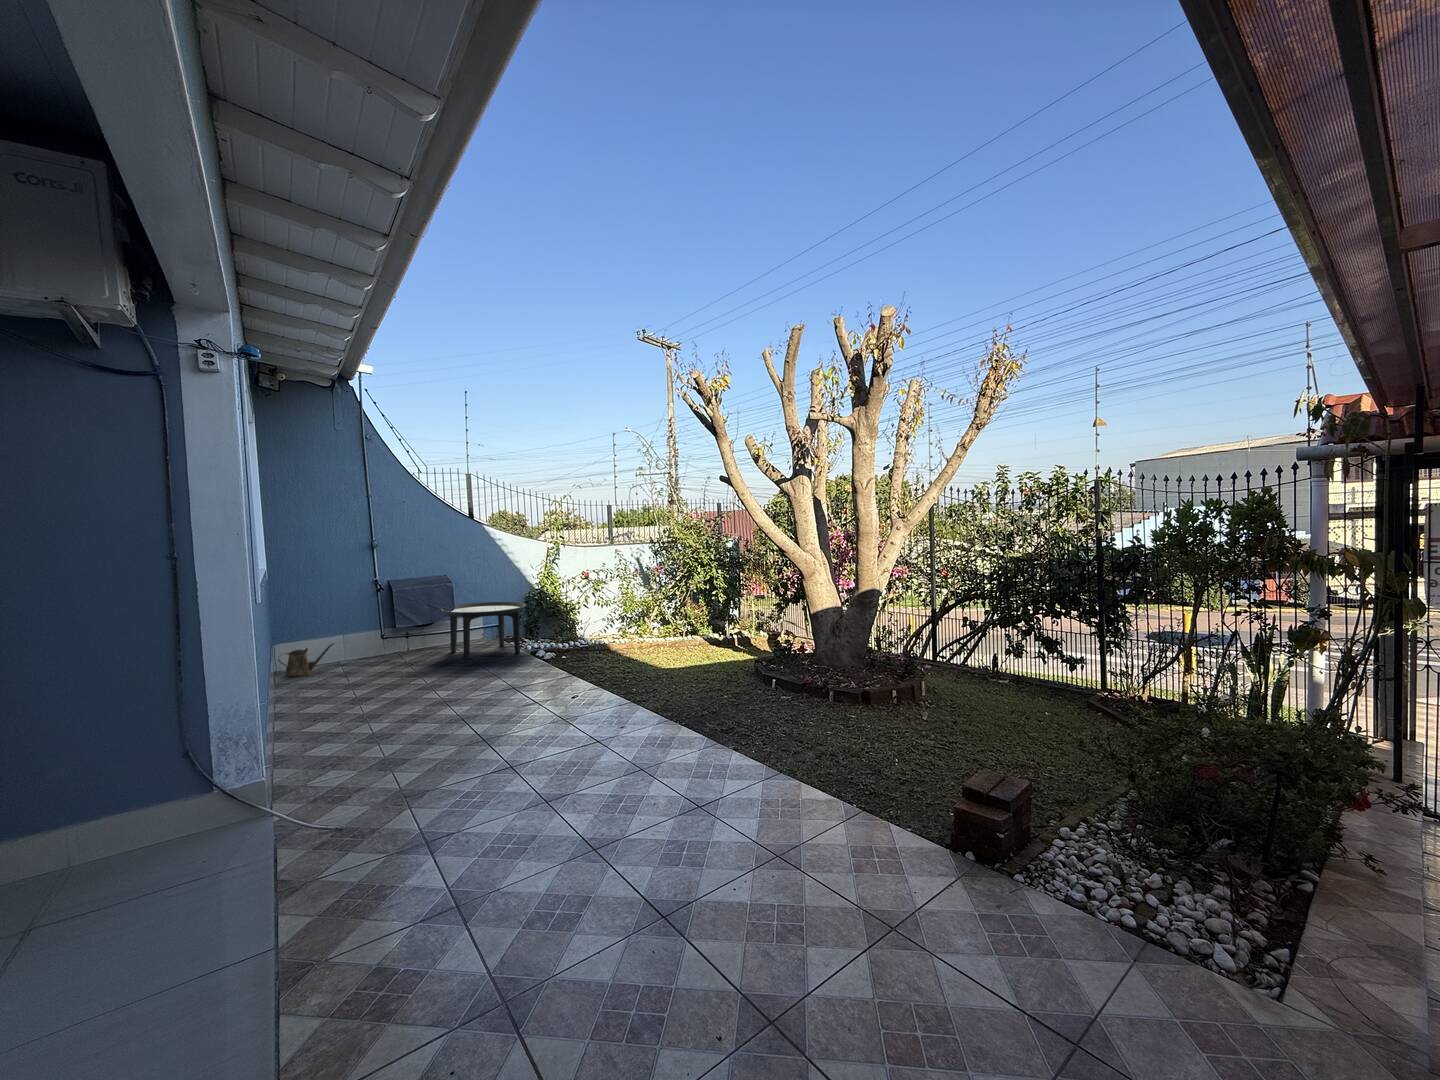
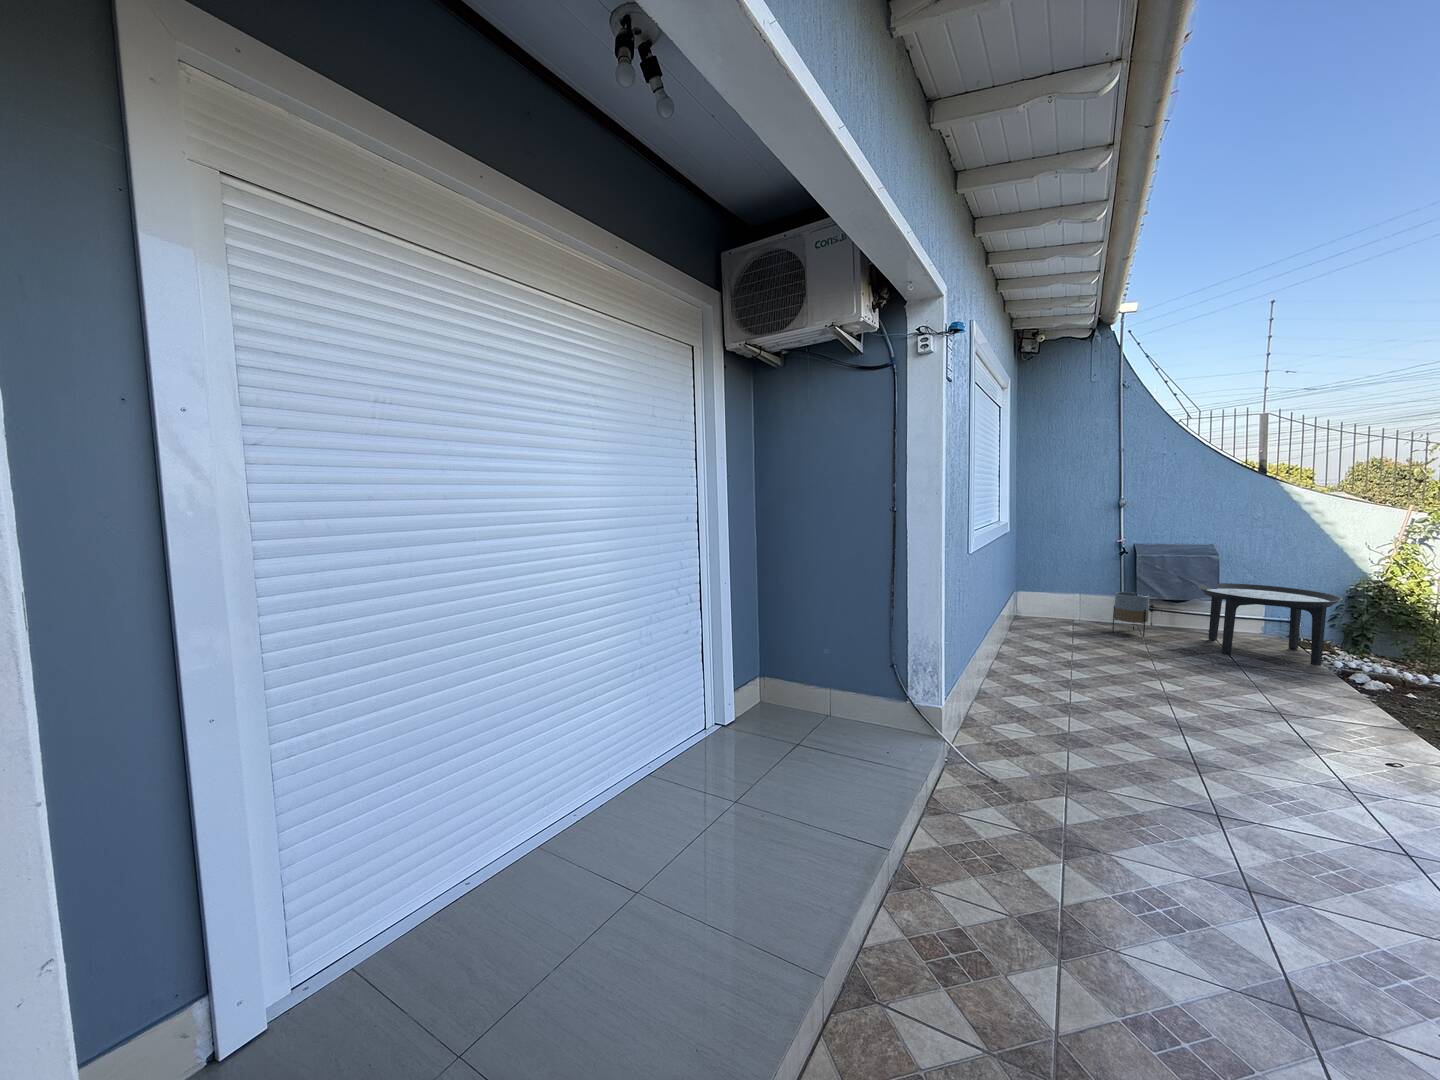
planter: none [377,623,406,664] -> present [1112,592,1149,637]
watering can: present [278,643,334,677] -> none [1018,601,1069,626]

